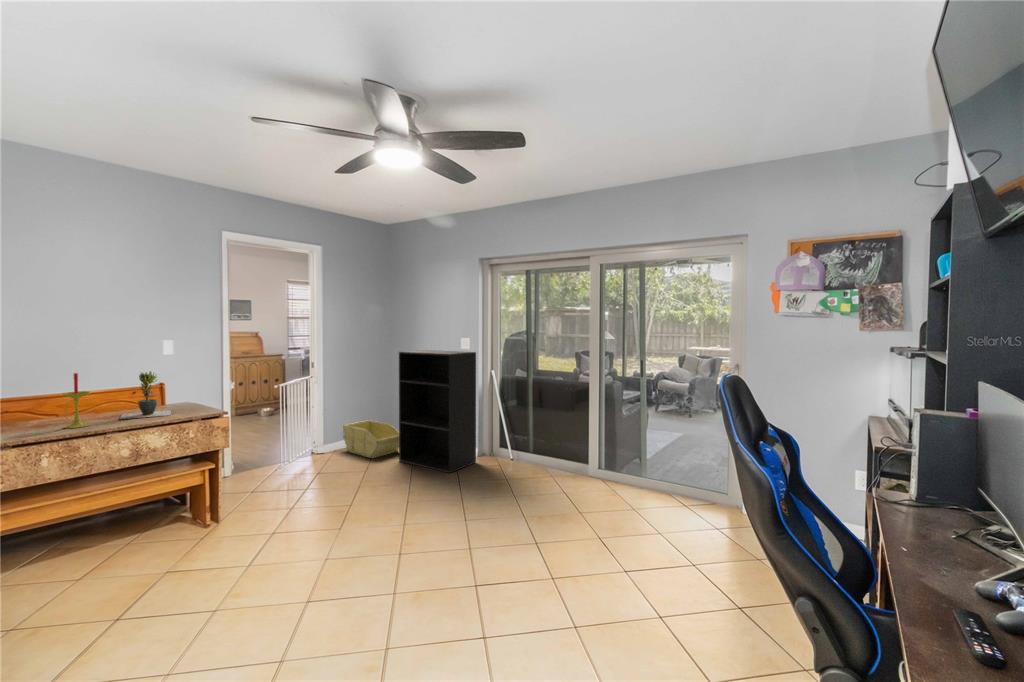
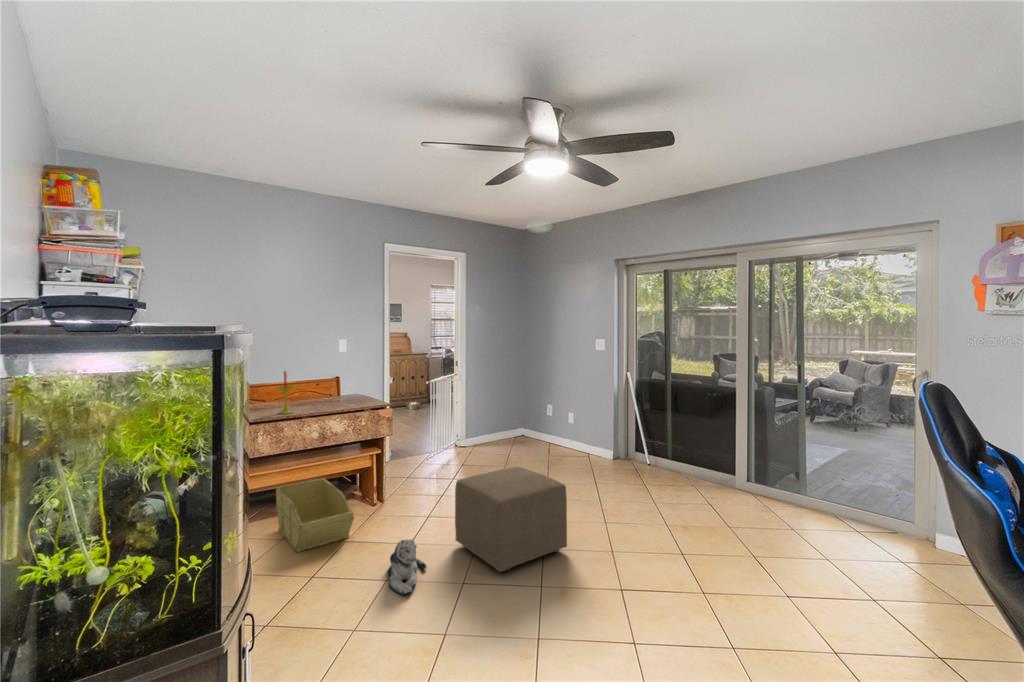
bookshelf: present [399,350,476,473] -> none [532,351,608,474]
potted plant: present [120,371,171,419] -> none [313,370,348,409]
storage bin: present [343,420,399,458] -> present [276,478,354,552]
ottoman: none [311,473,439,595] -> present [455,467,567,572]
plush toy: none [218,572,273,645] -> present [387,539,426,595]

